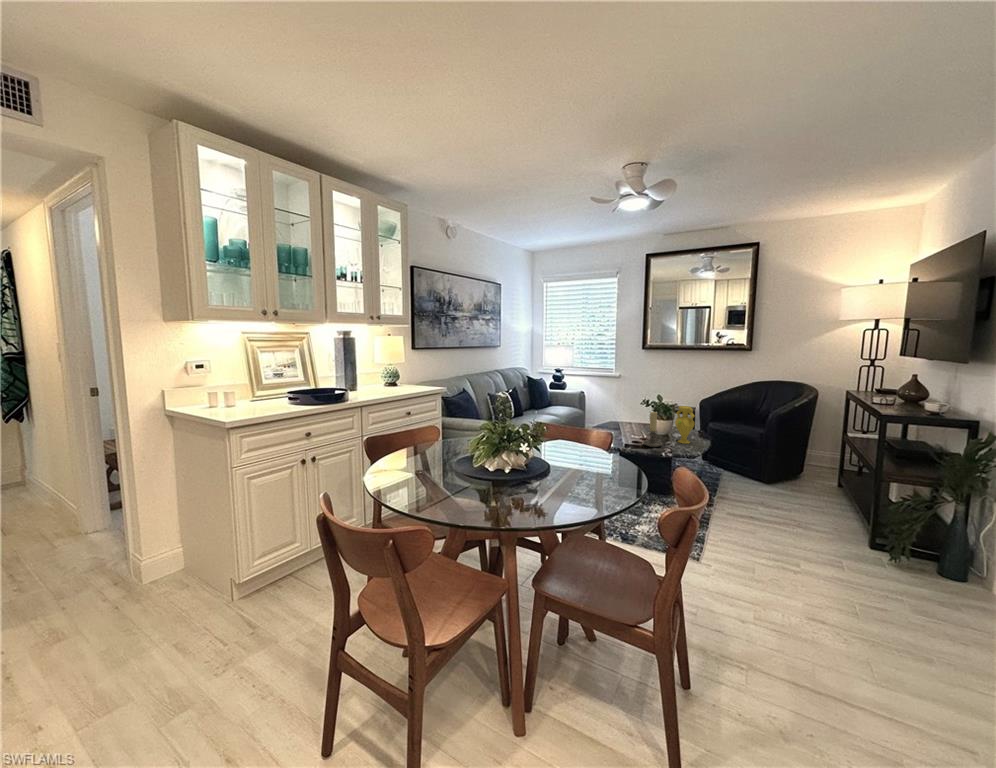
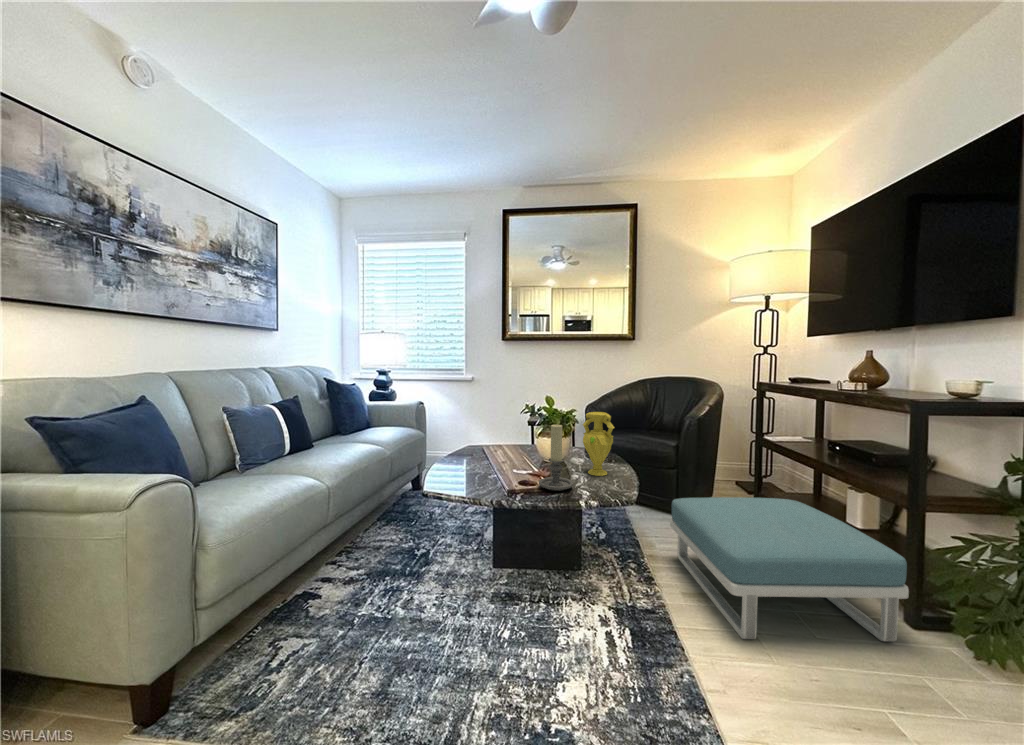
footstool: none [733,463,858,548] -> present [670,497,909,642]

